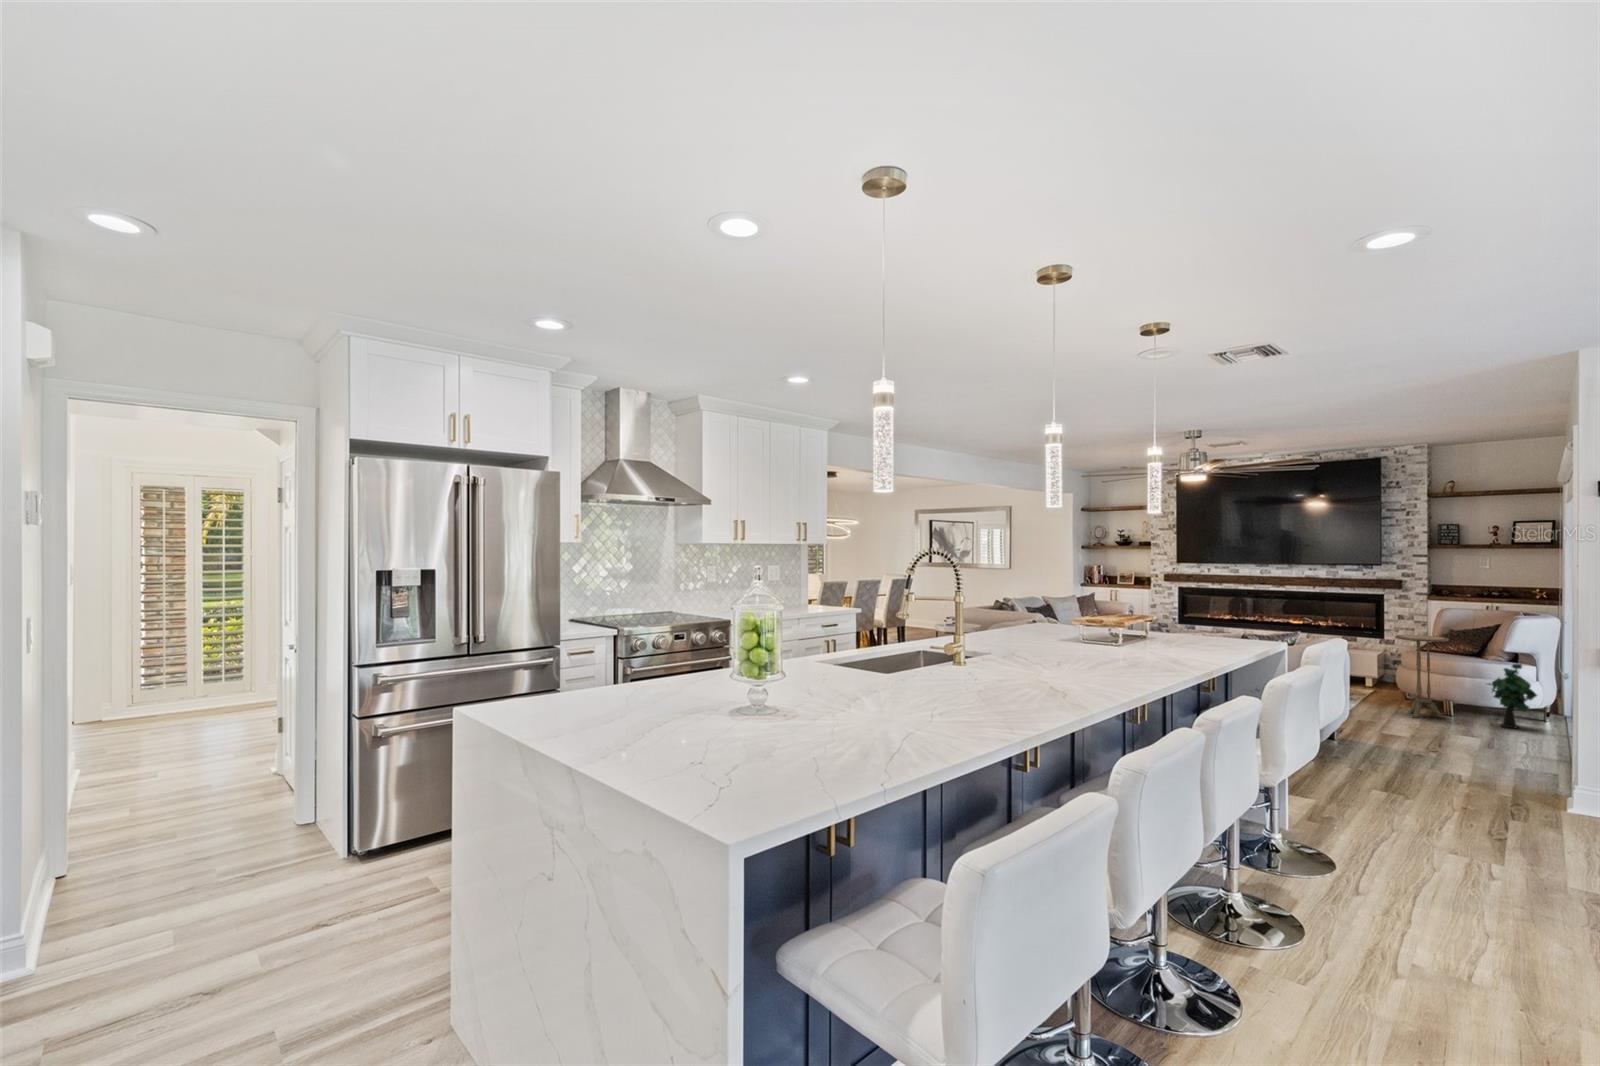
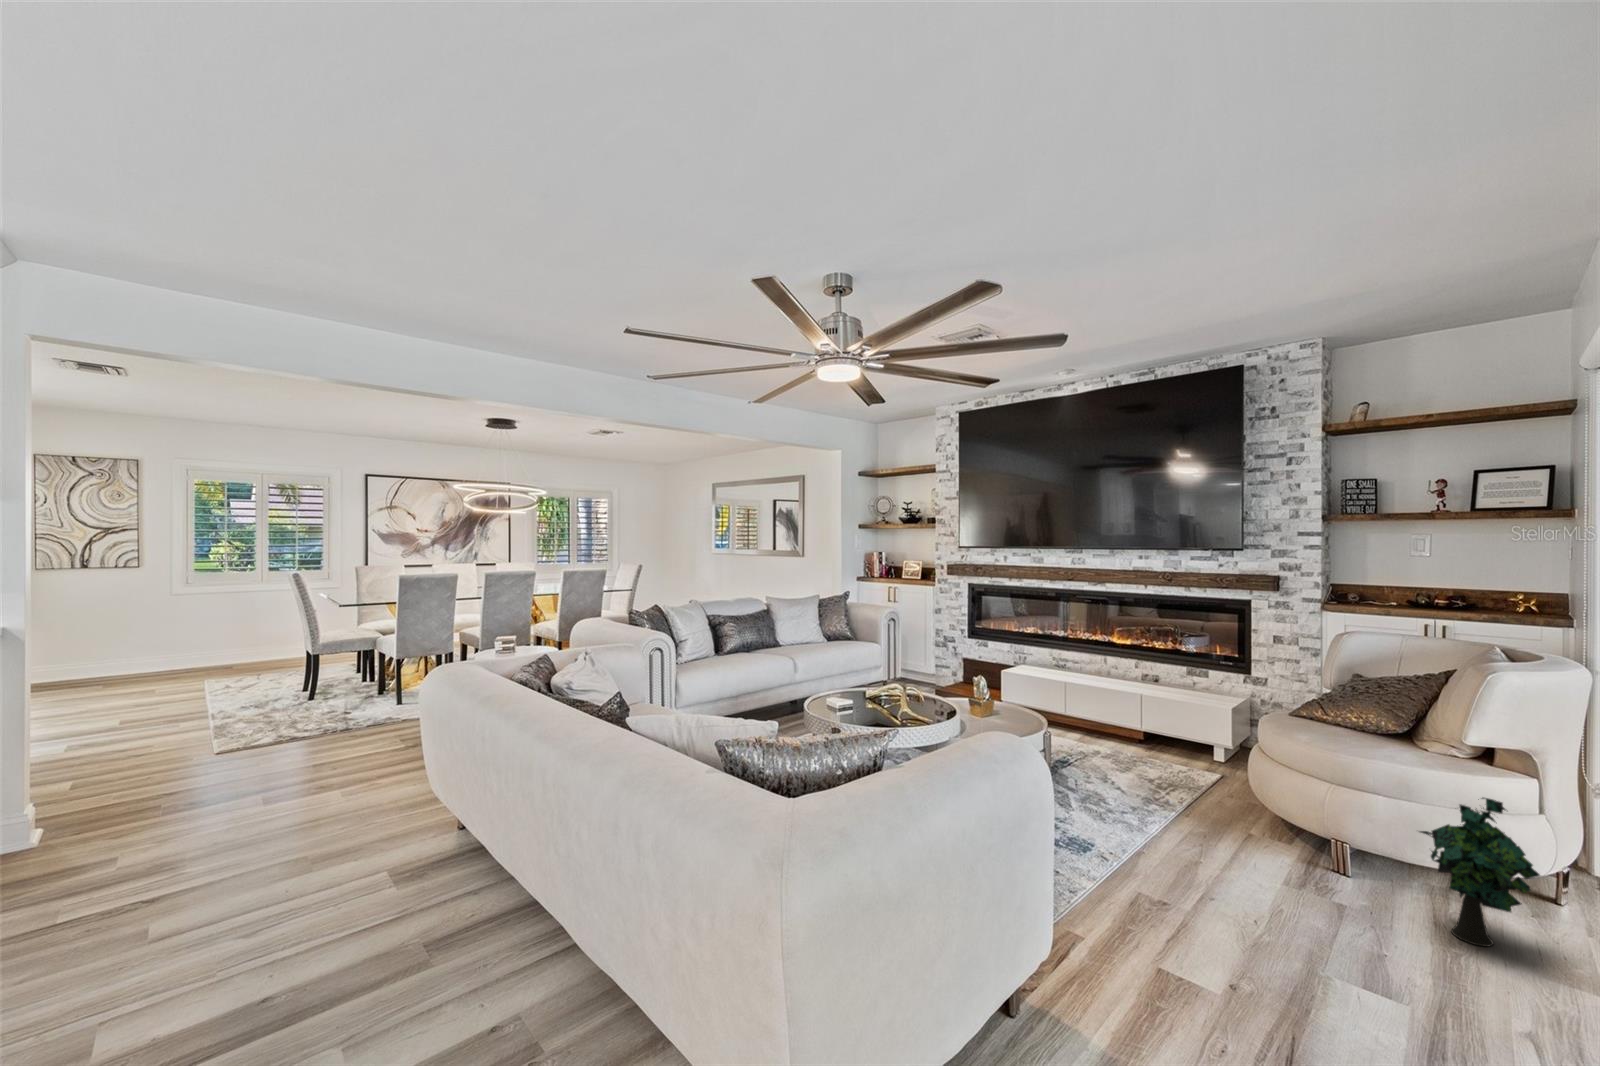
side table: present [1395,635,1449,718] -> none [1232,705,1339,889]

